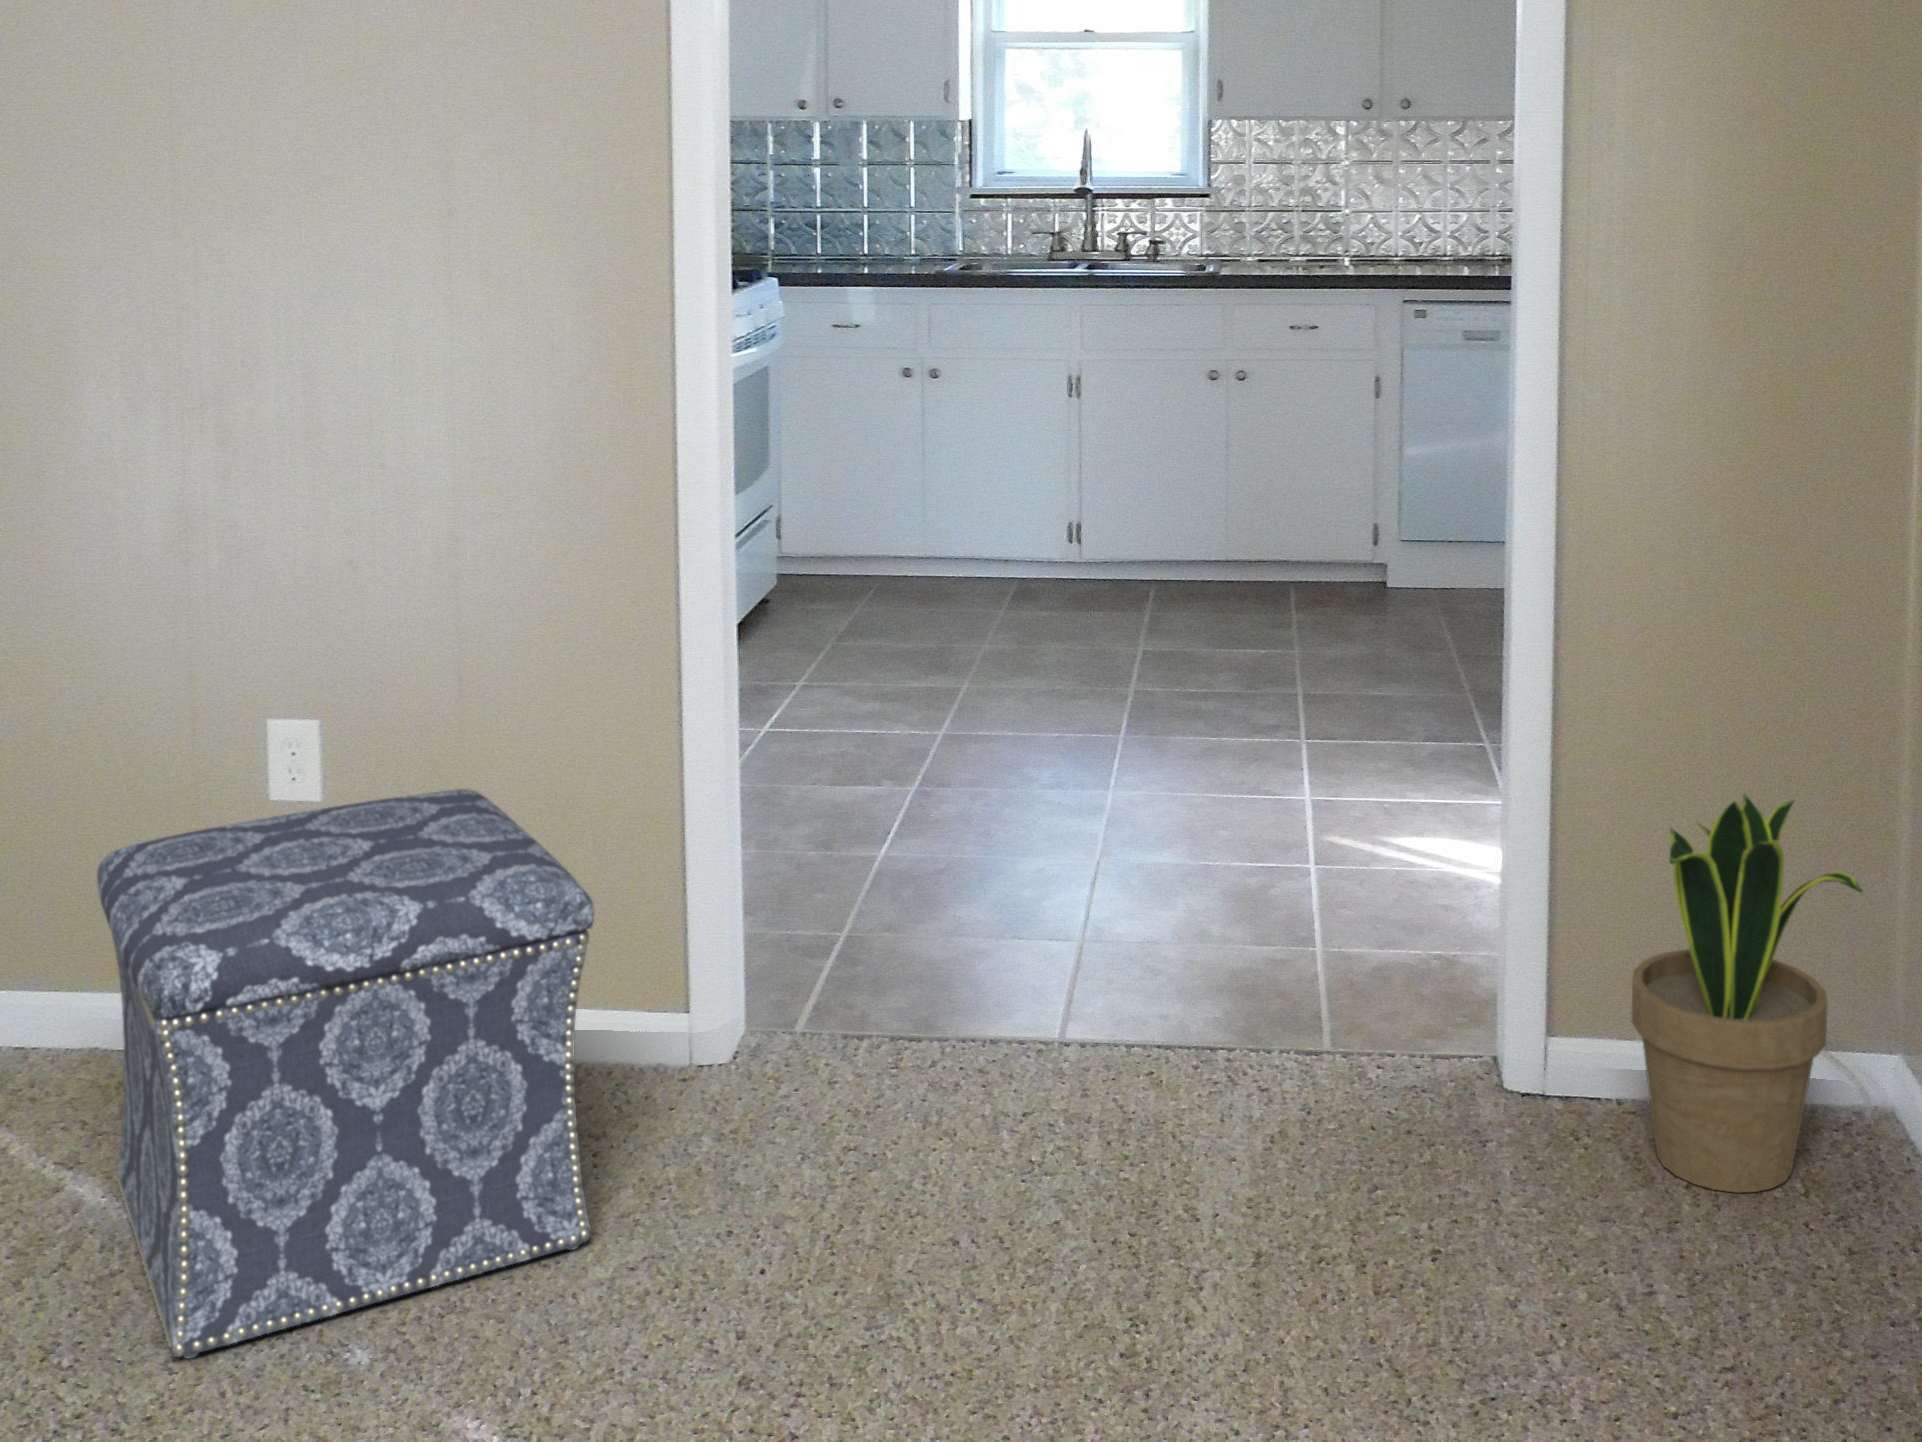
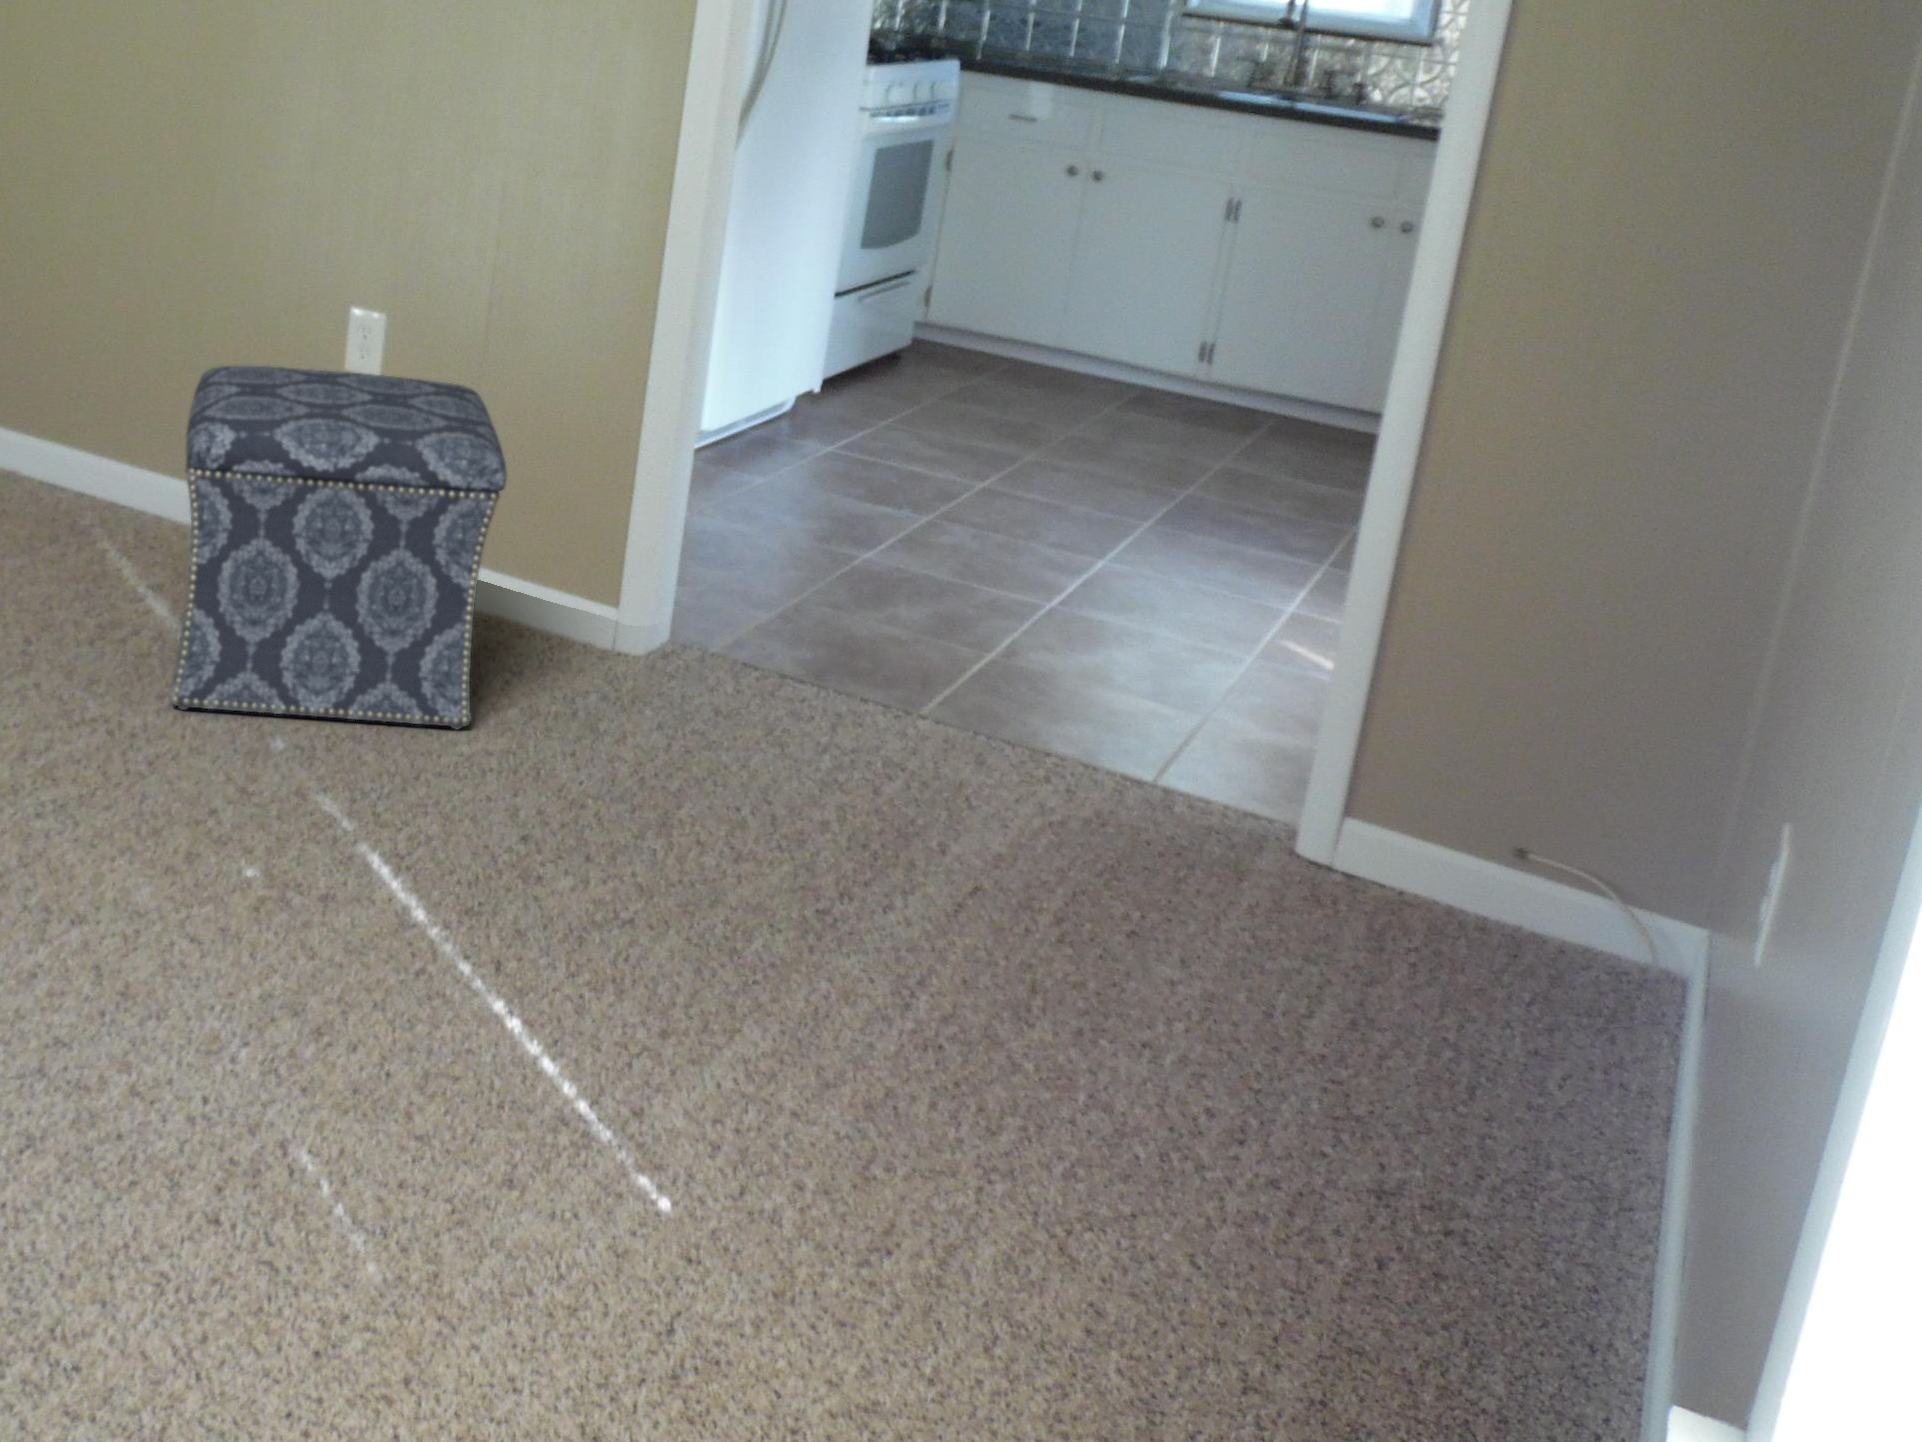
potted plant: present [1631,795,1862,1193] -> none [1392,630,1643,996]

